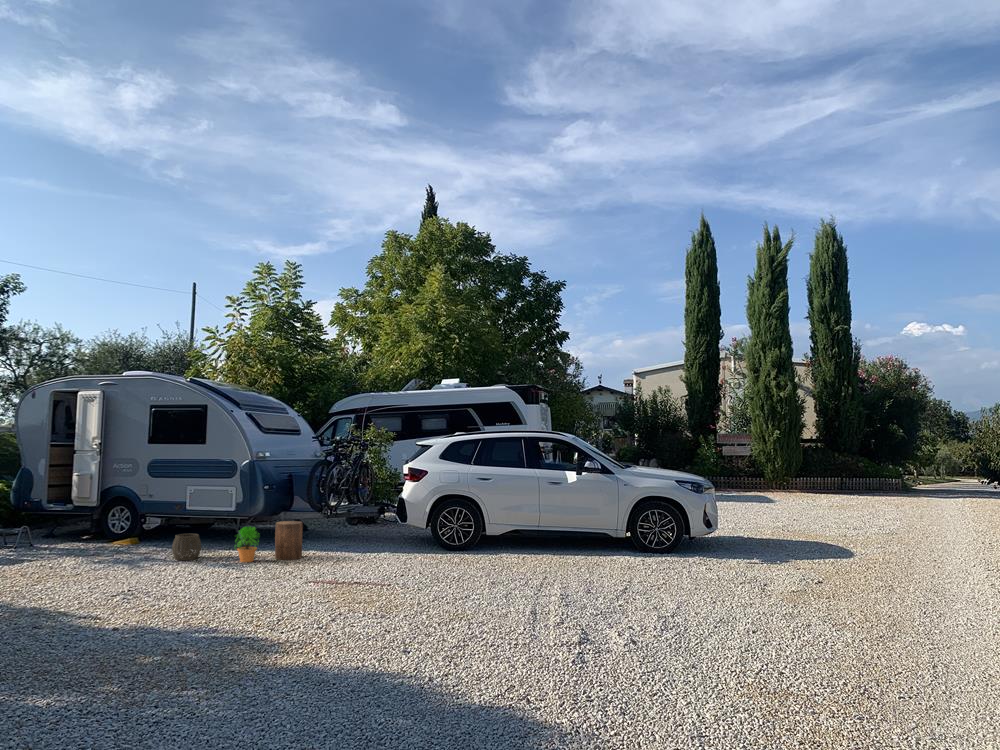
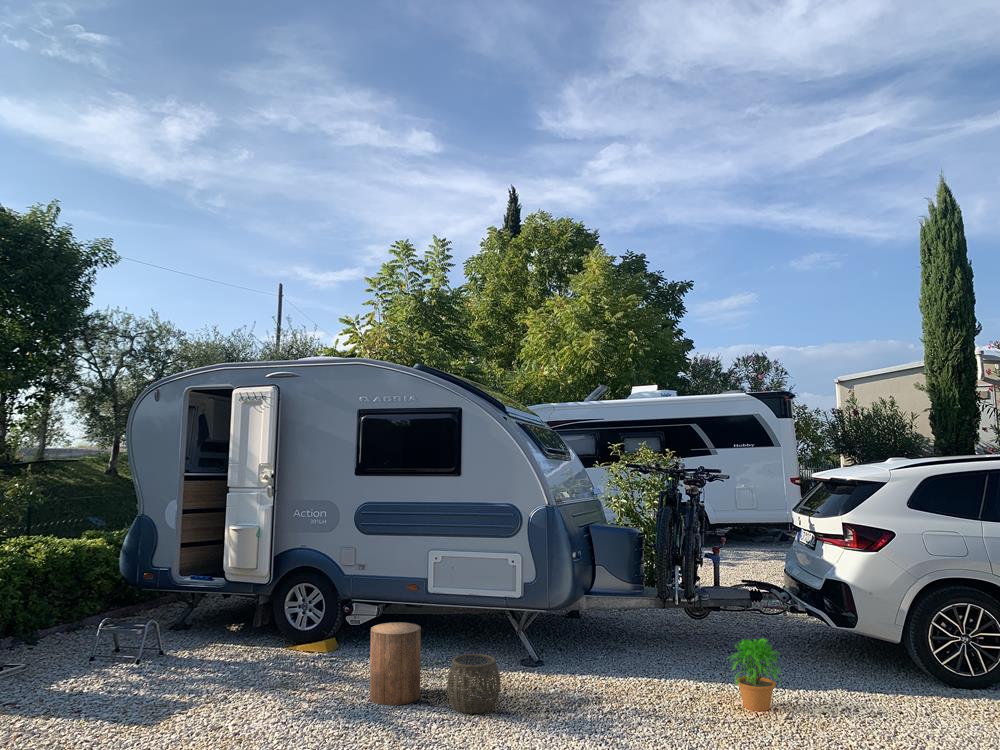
stool: present [275,521,303,560] -> present [370,622,421,705]
potted plant: present [237,527,259,562] -> present [731,638,780,711]

